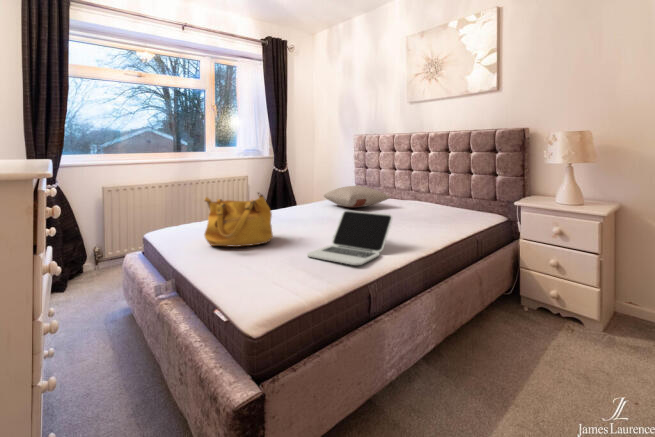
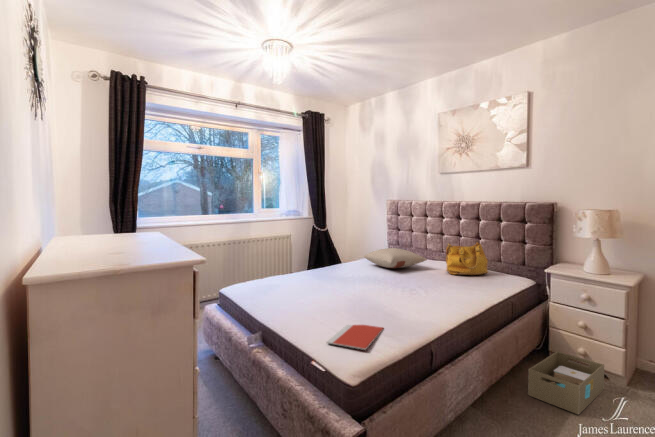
handbag: present [204,193,273,247] -> present [446,242,488,275]
laptop: present [307,210,392,265] -> none [372,275,443,325]
notebook: none [236,265,315,296] -> present [327,325,383,350]
storage box: none [487,291,573,358] -> present [528,352,604,414]

